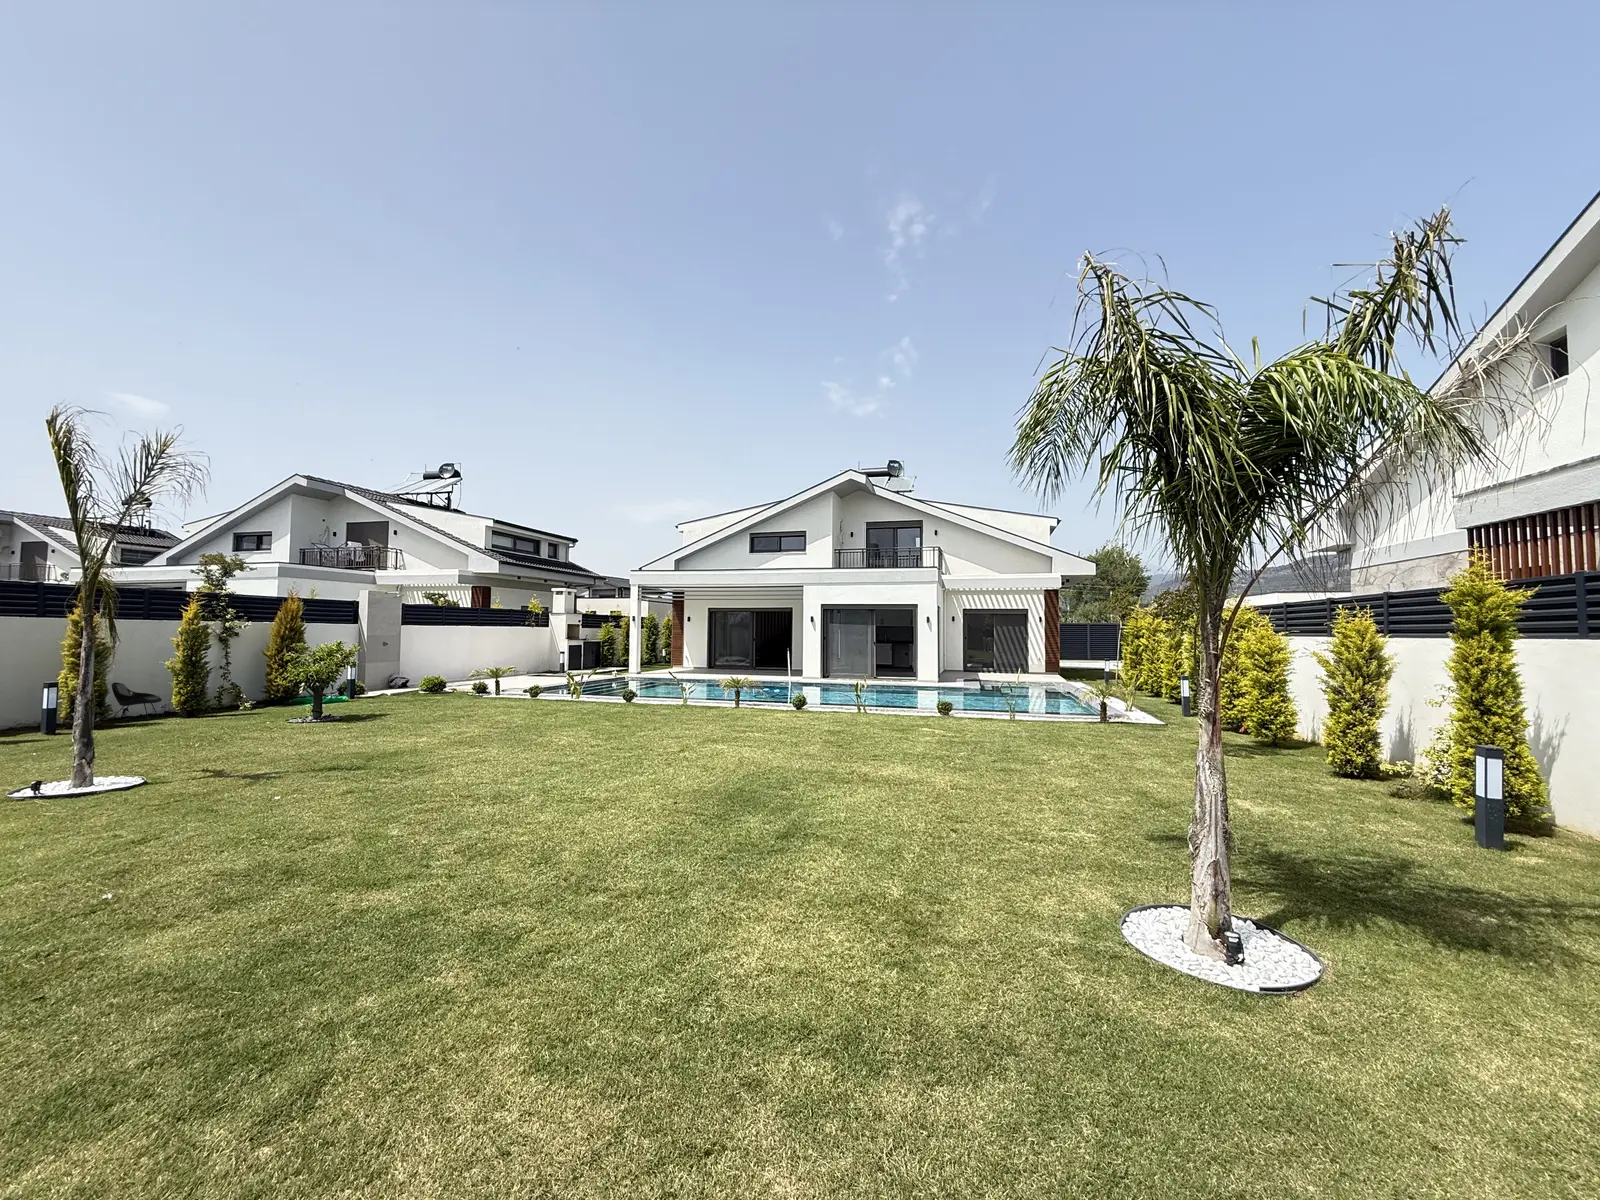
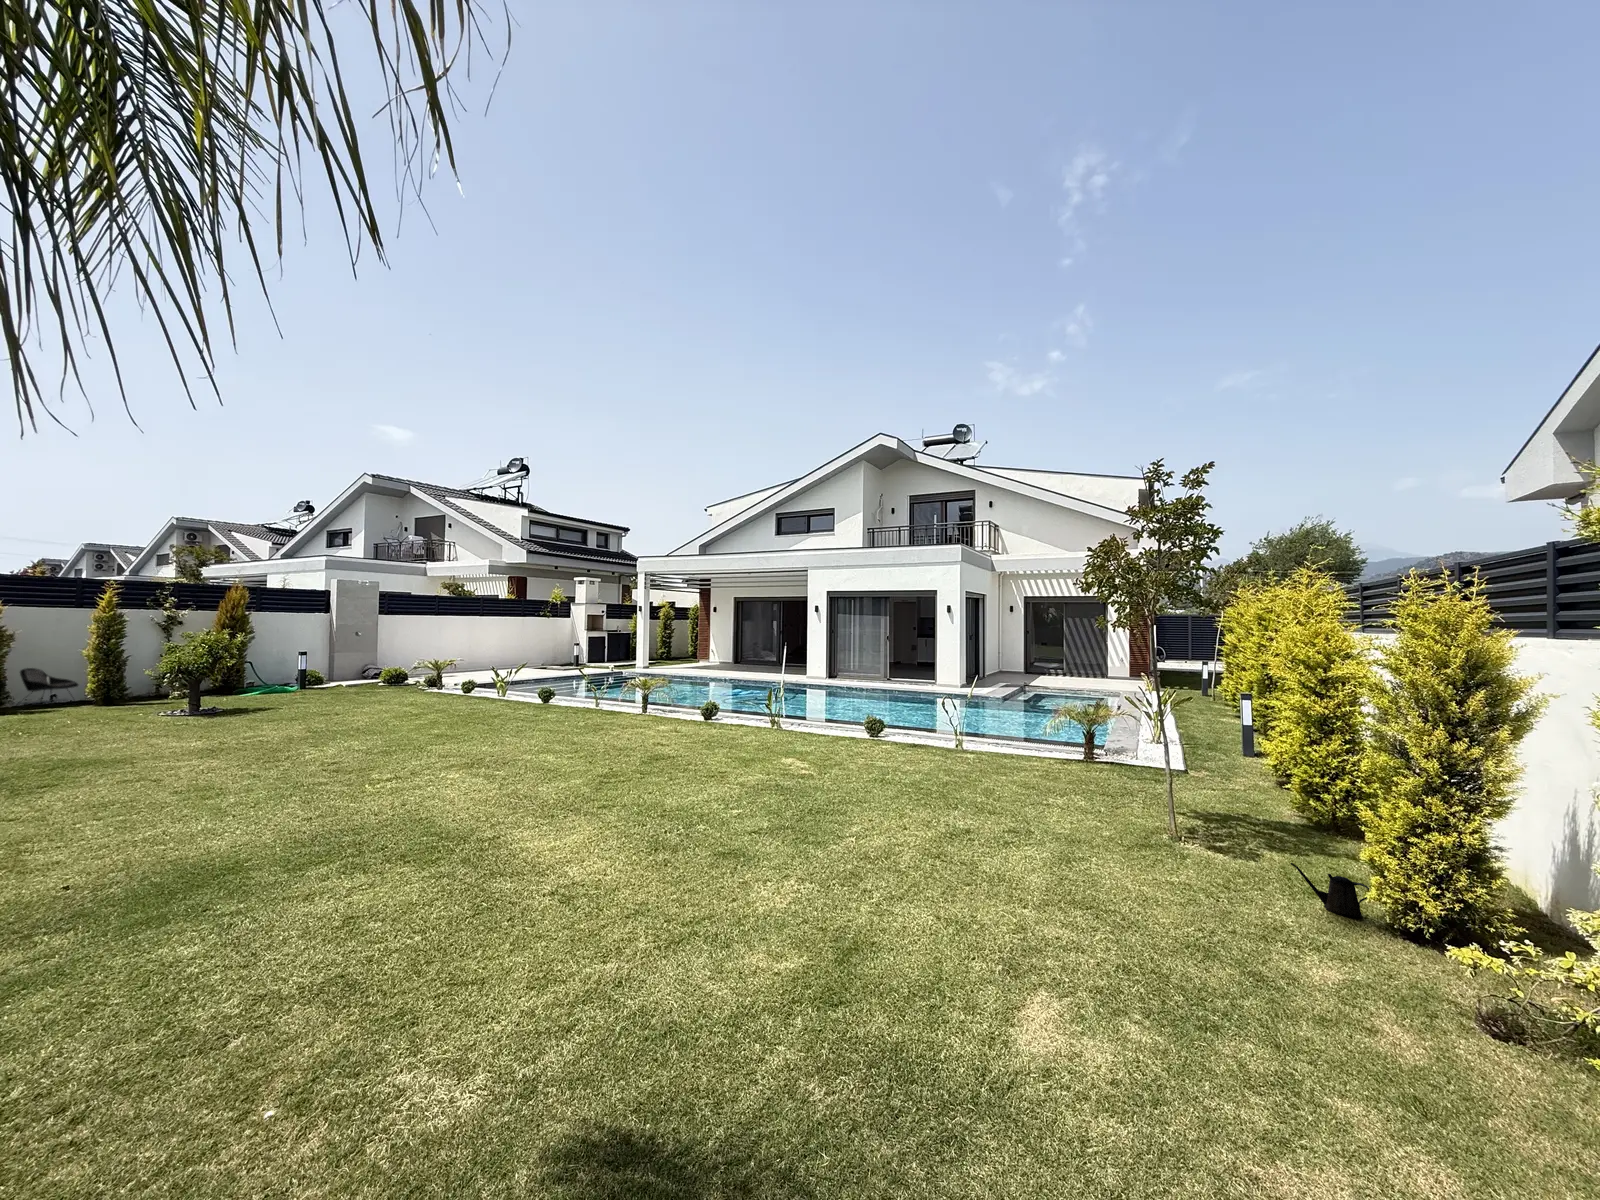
watering can: none [1289,751,1328,773] -> present [1291,863,1369,917]

